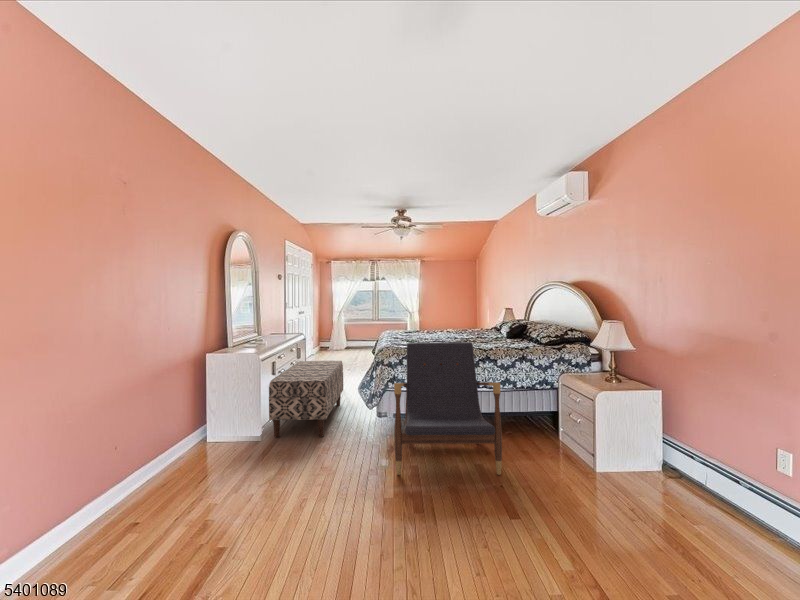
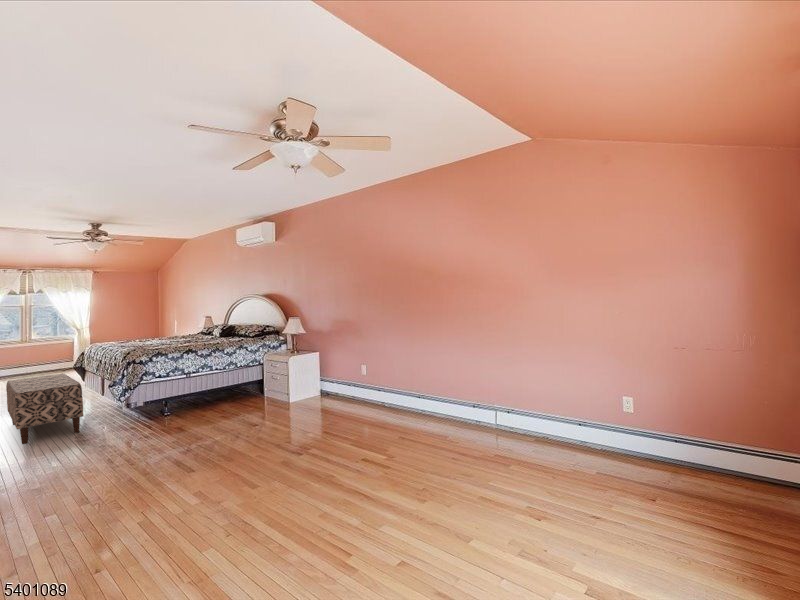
lounge chair: present [394,342,502,475] -> none [158,339,241,429]

